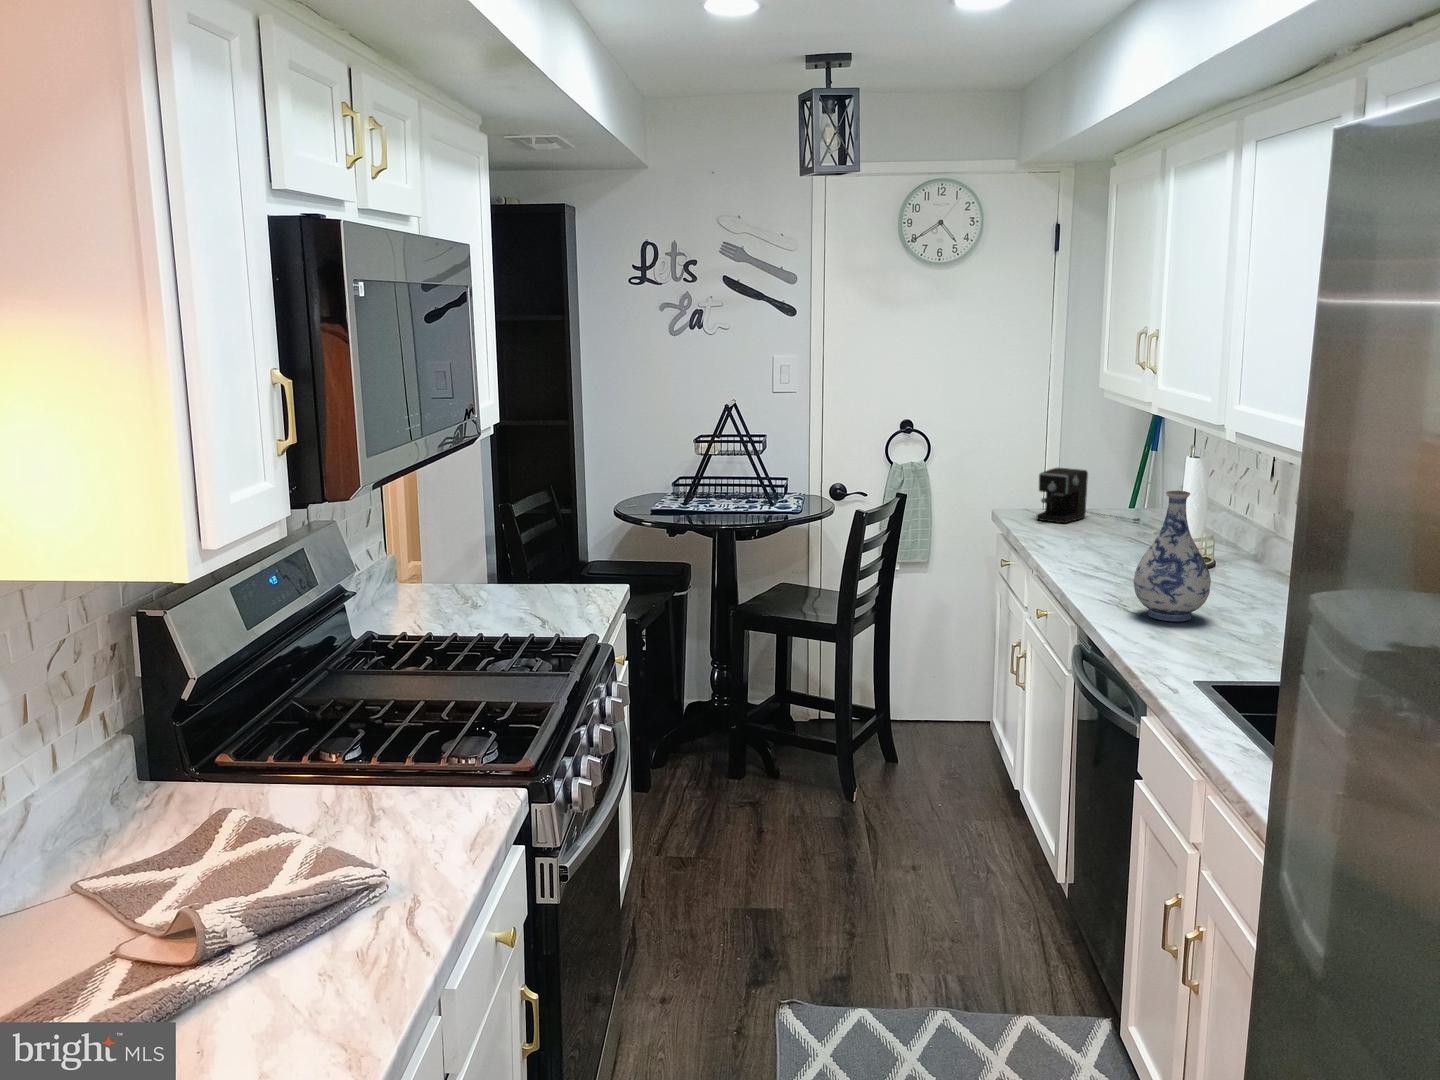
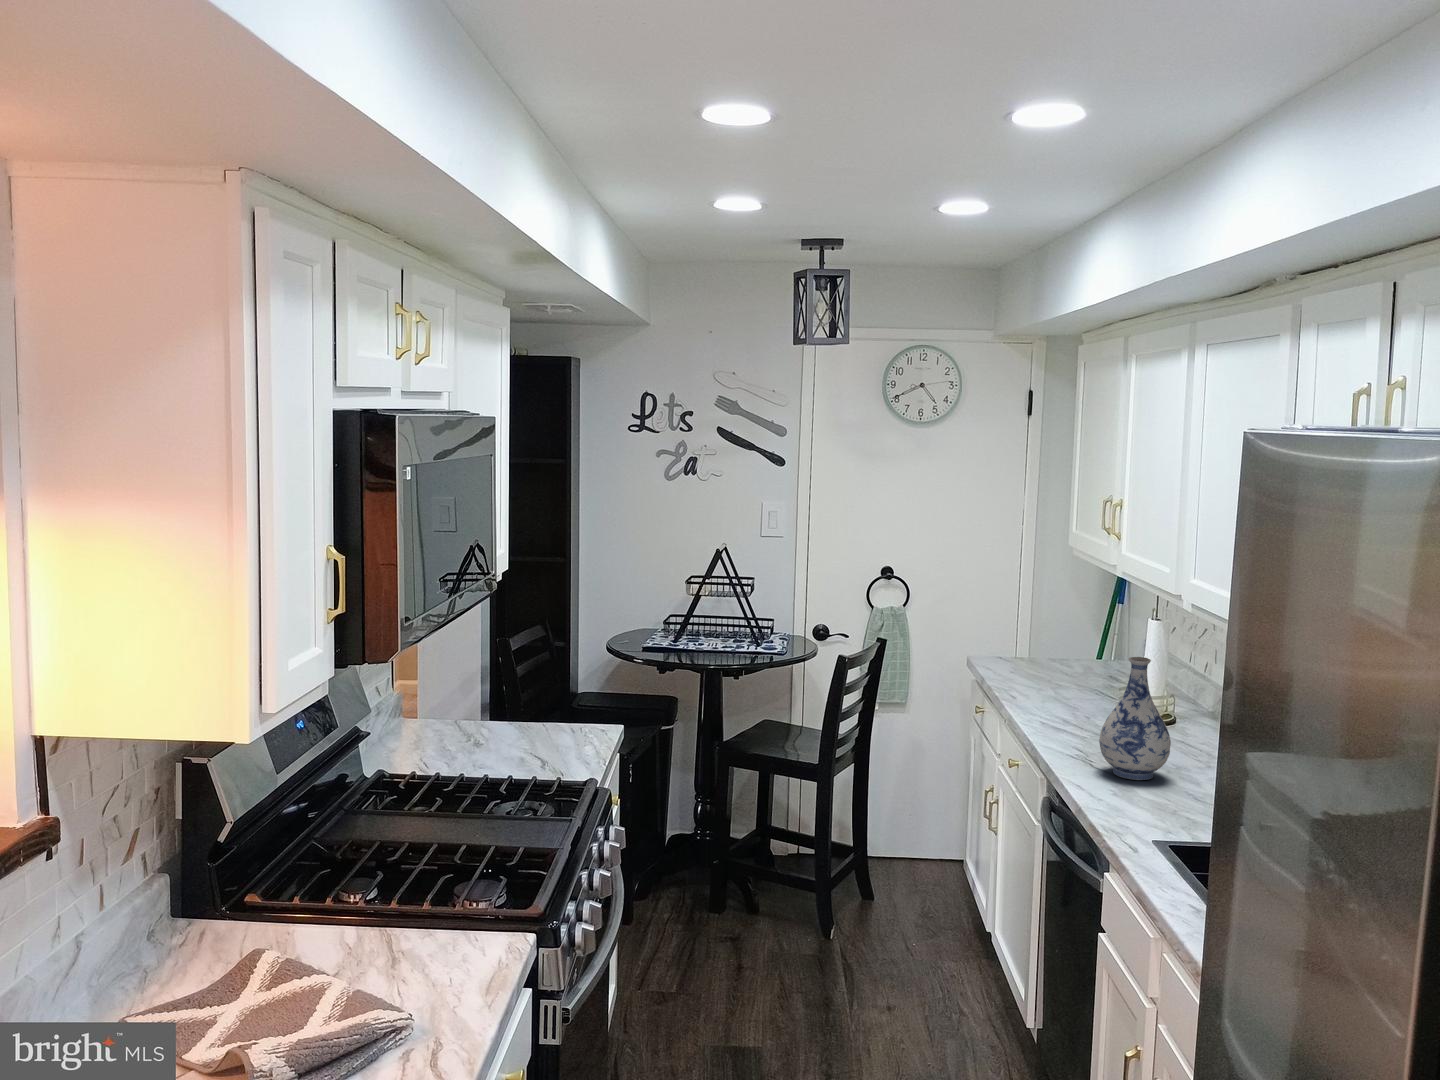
coffee maker: present [1037,468,1140,523] -> none [1011,619,1110,673]

